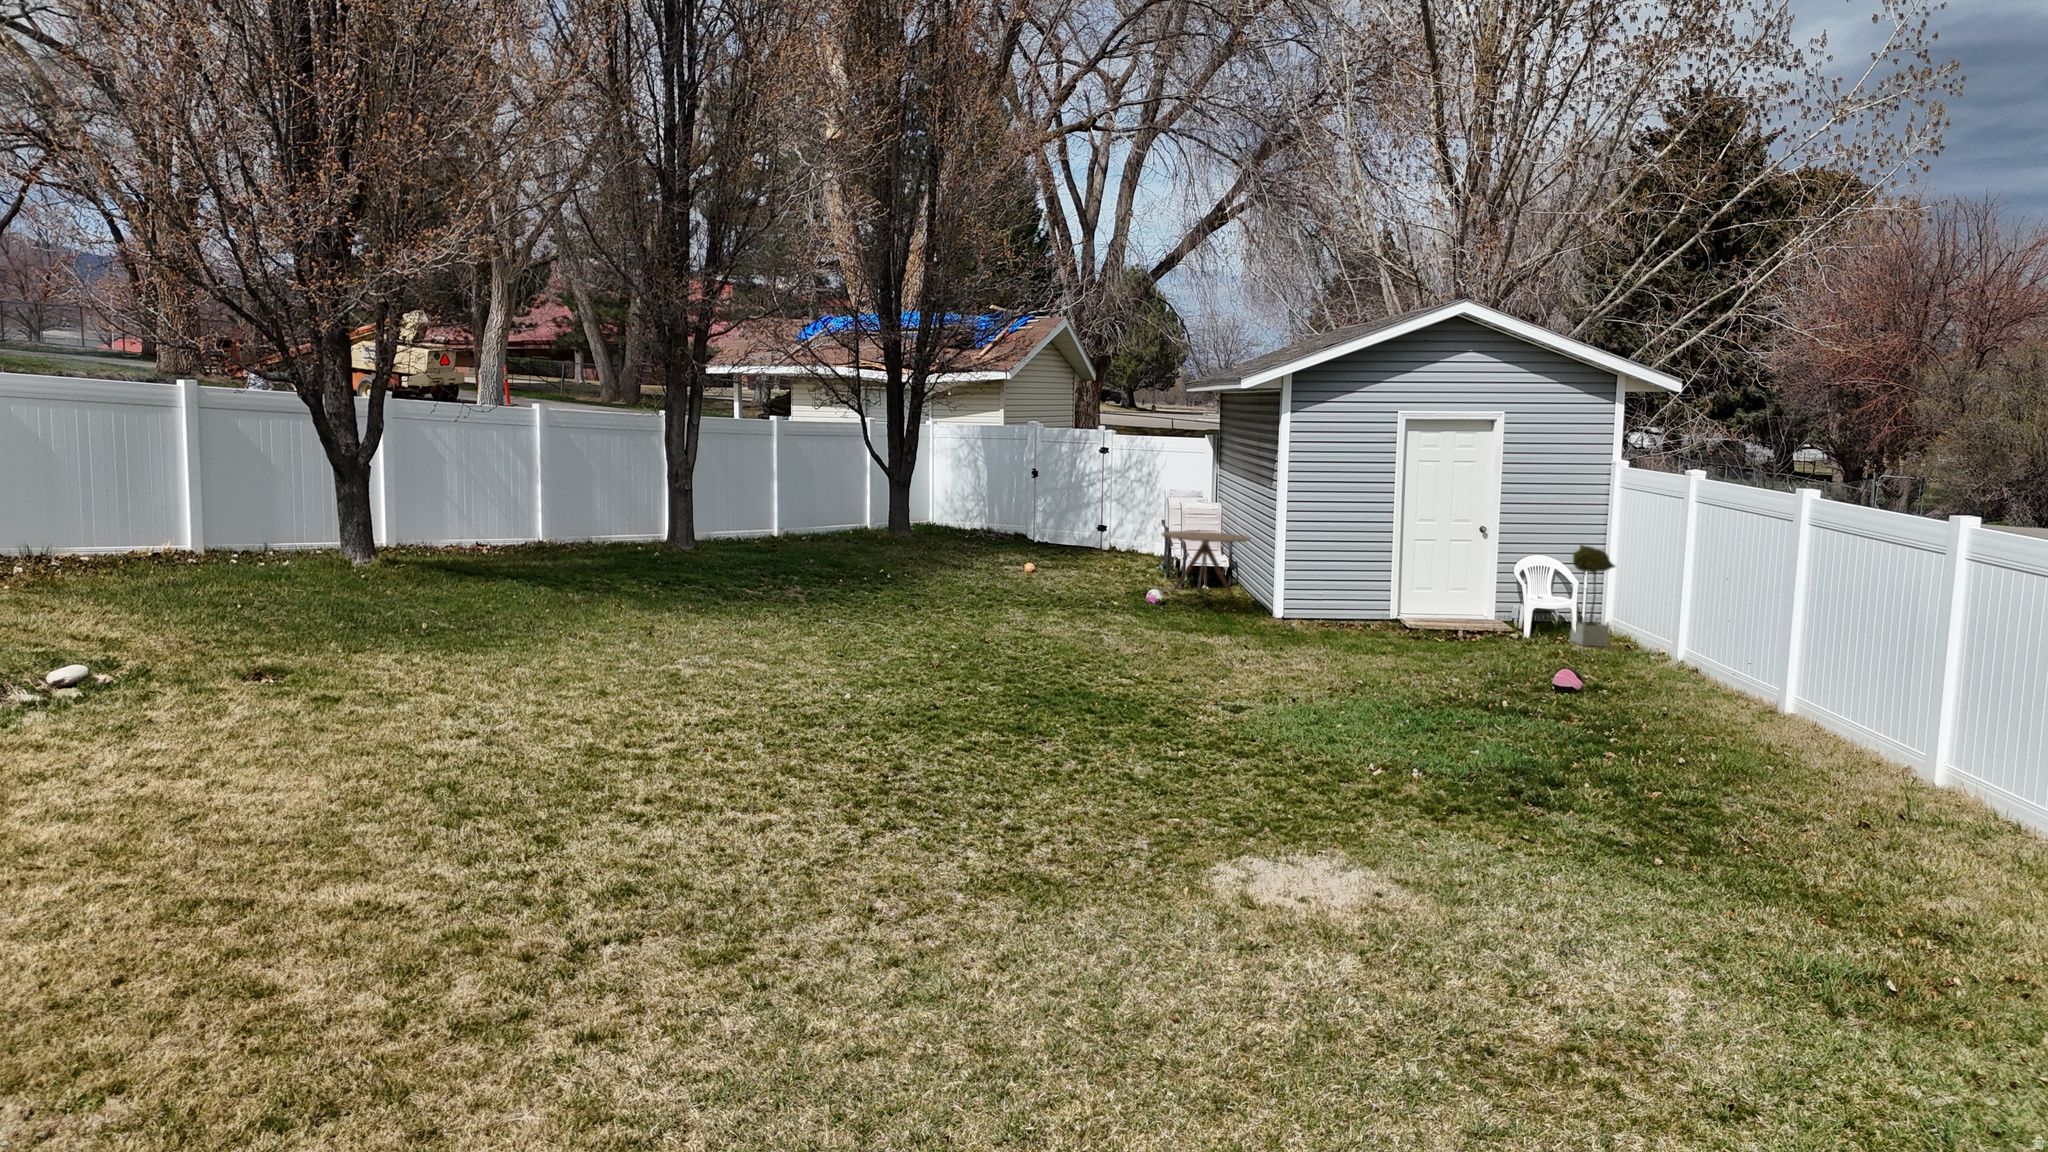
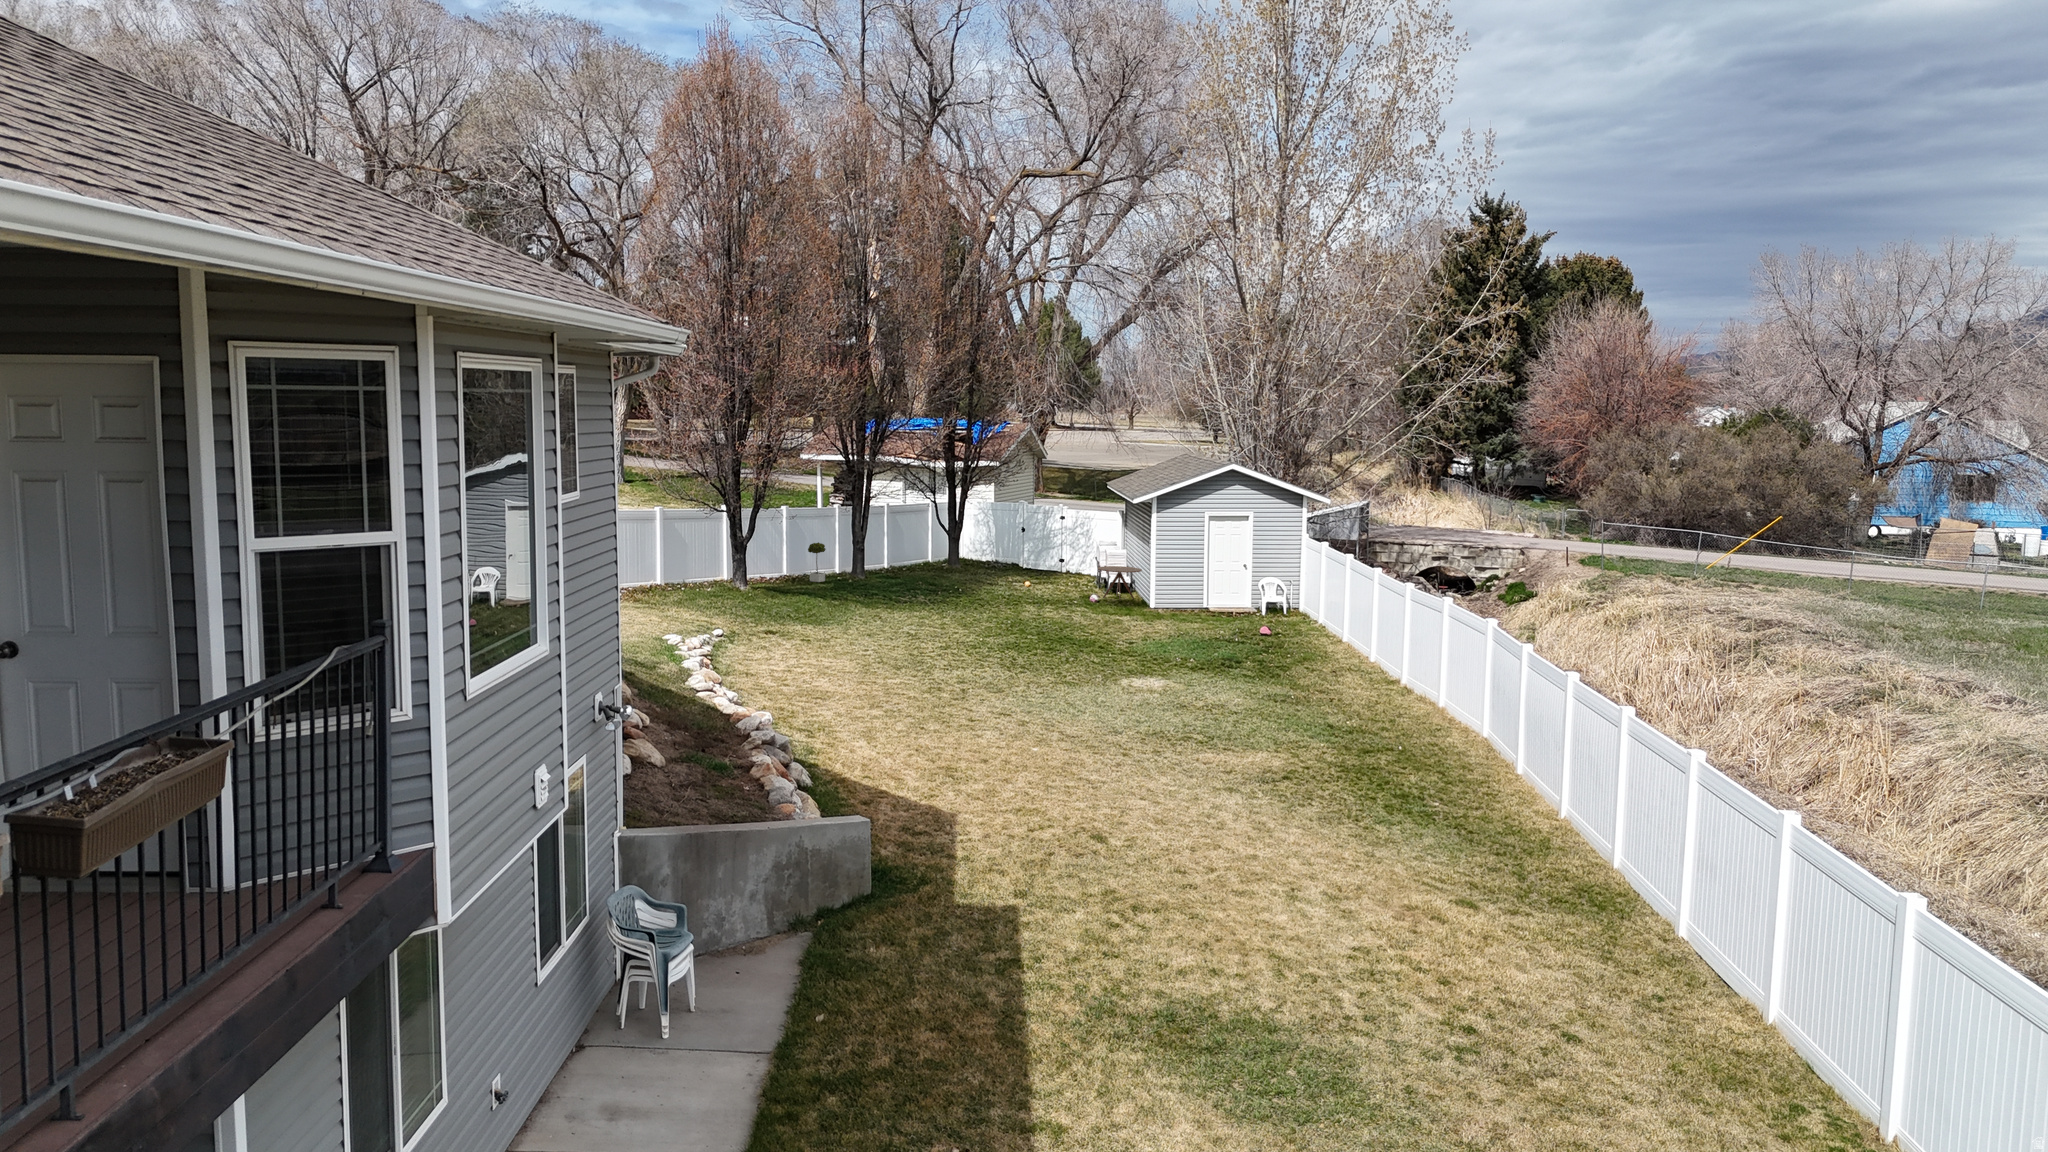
potted tree: present [1570,545,1615,647] -> present [808,542,826,582]

